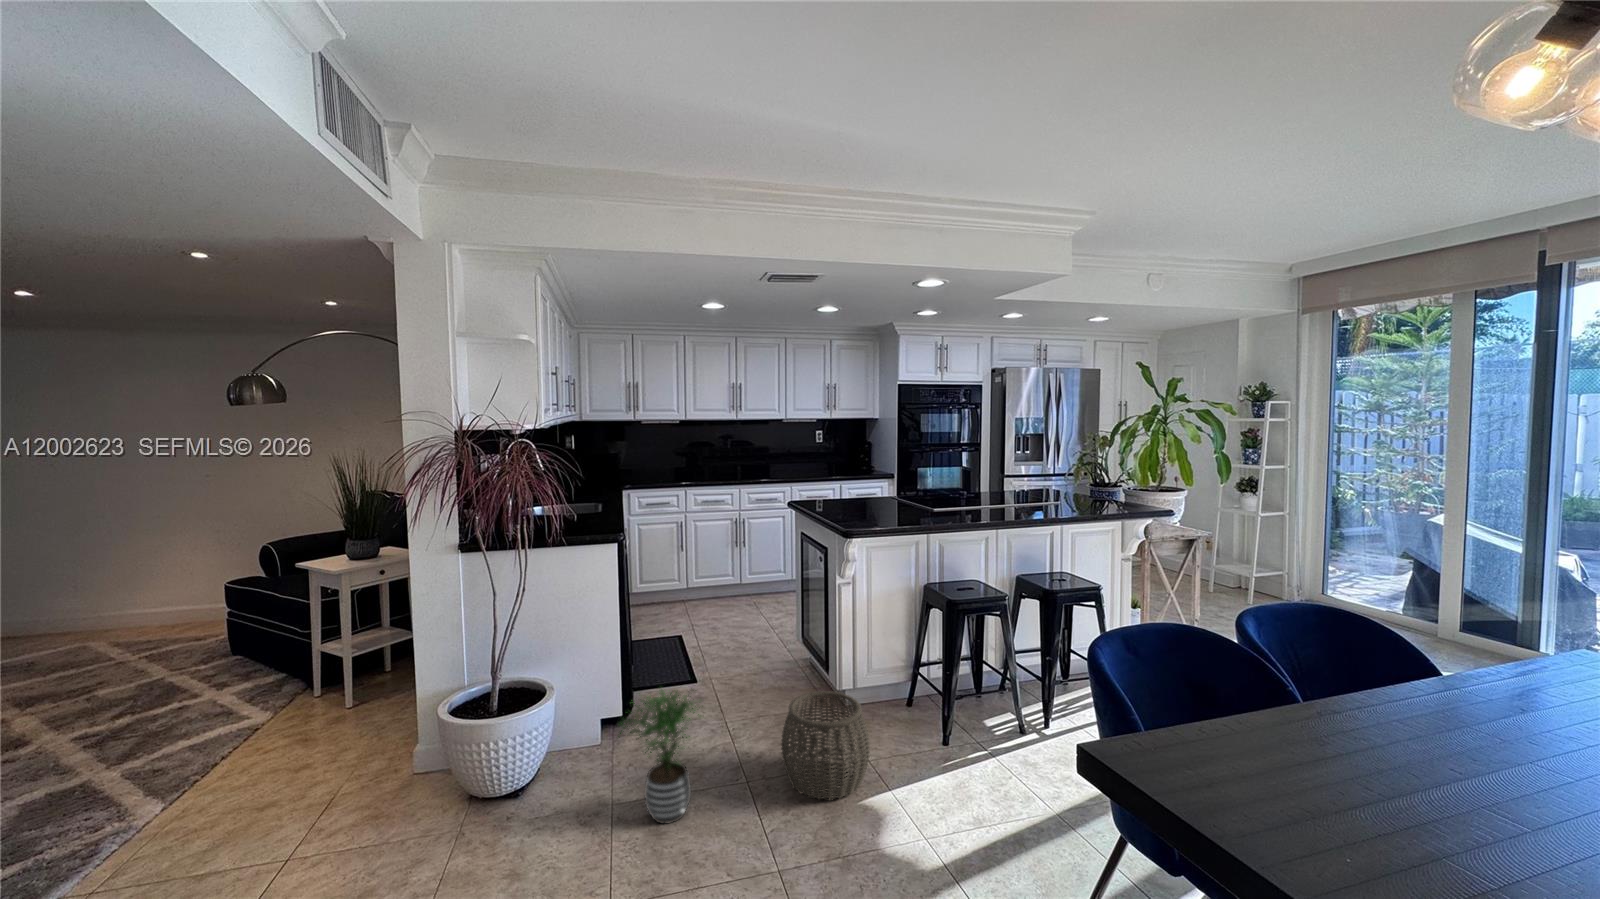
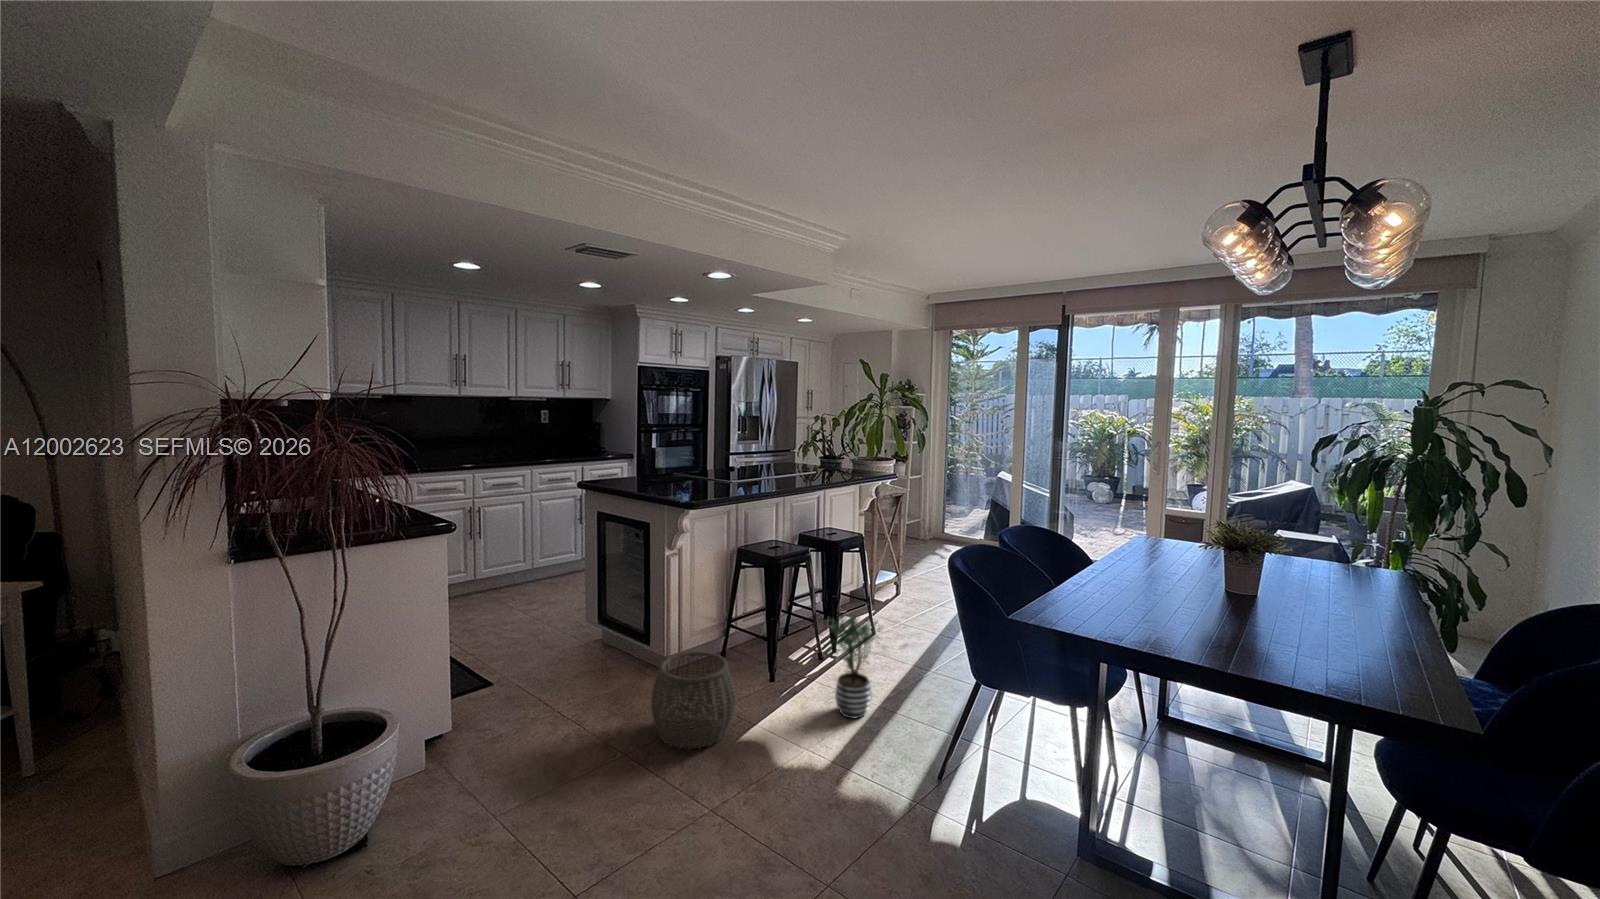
potted plant: present [618,689,699,824] -> present [824,614,880,719]

